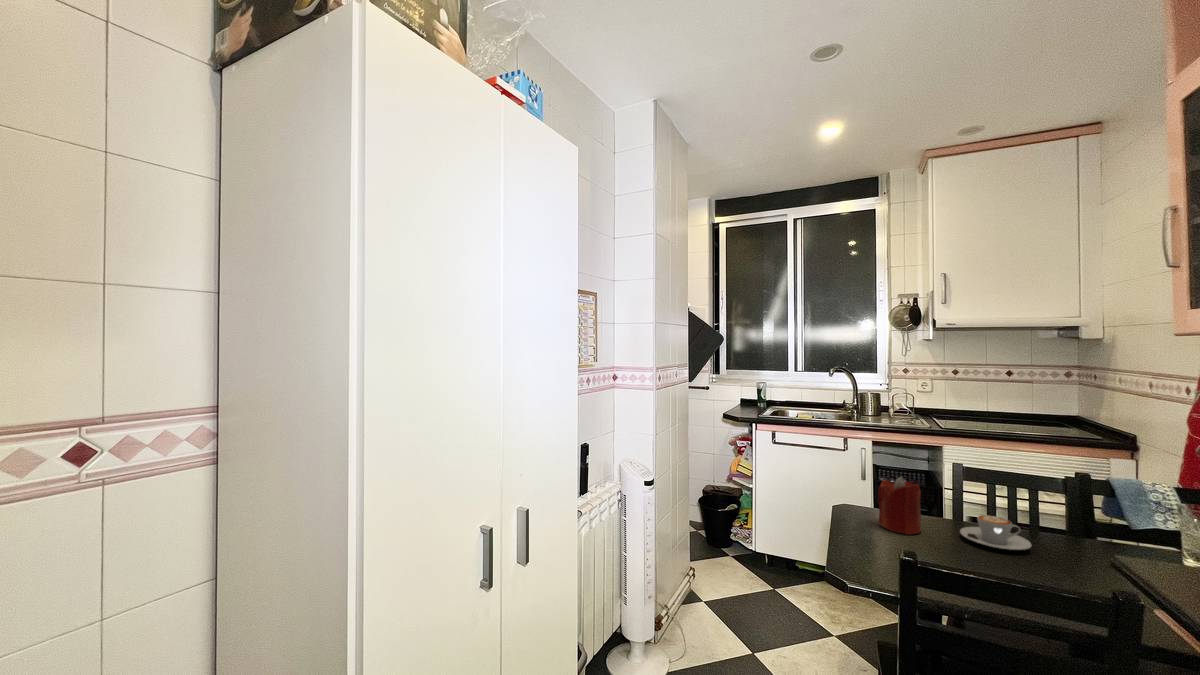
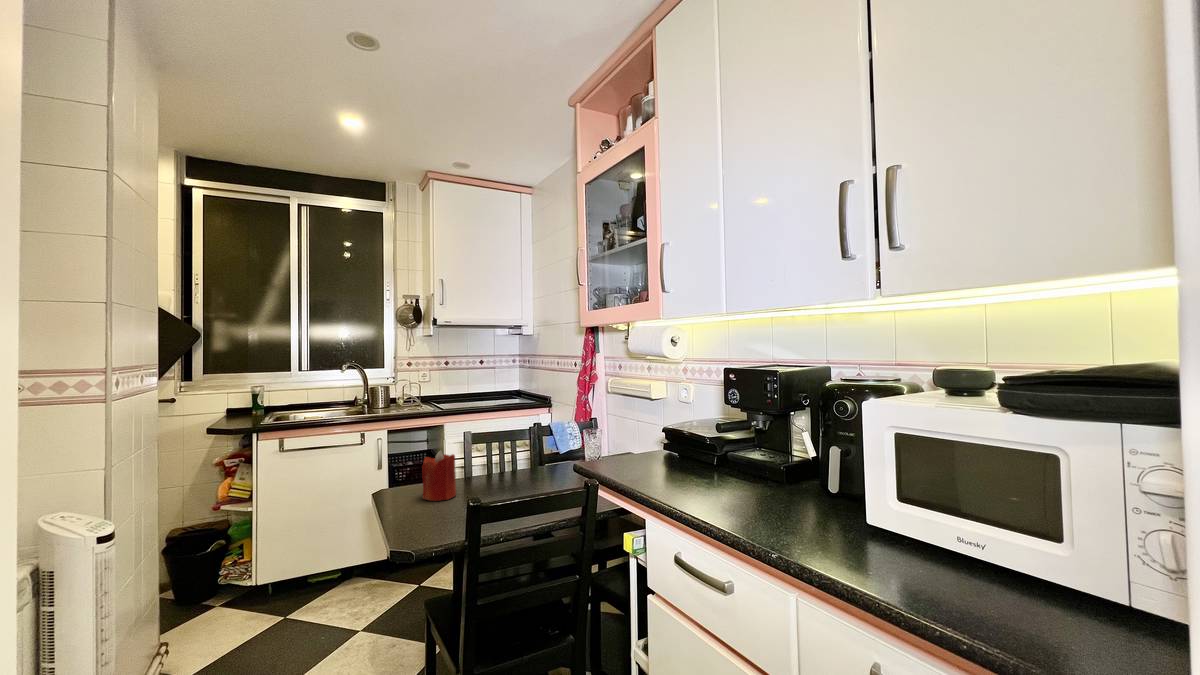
coffee cup: present [960,515,1031,550] -> none [482,466,526,490]

